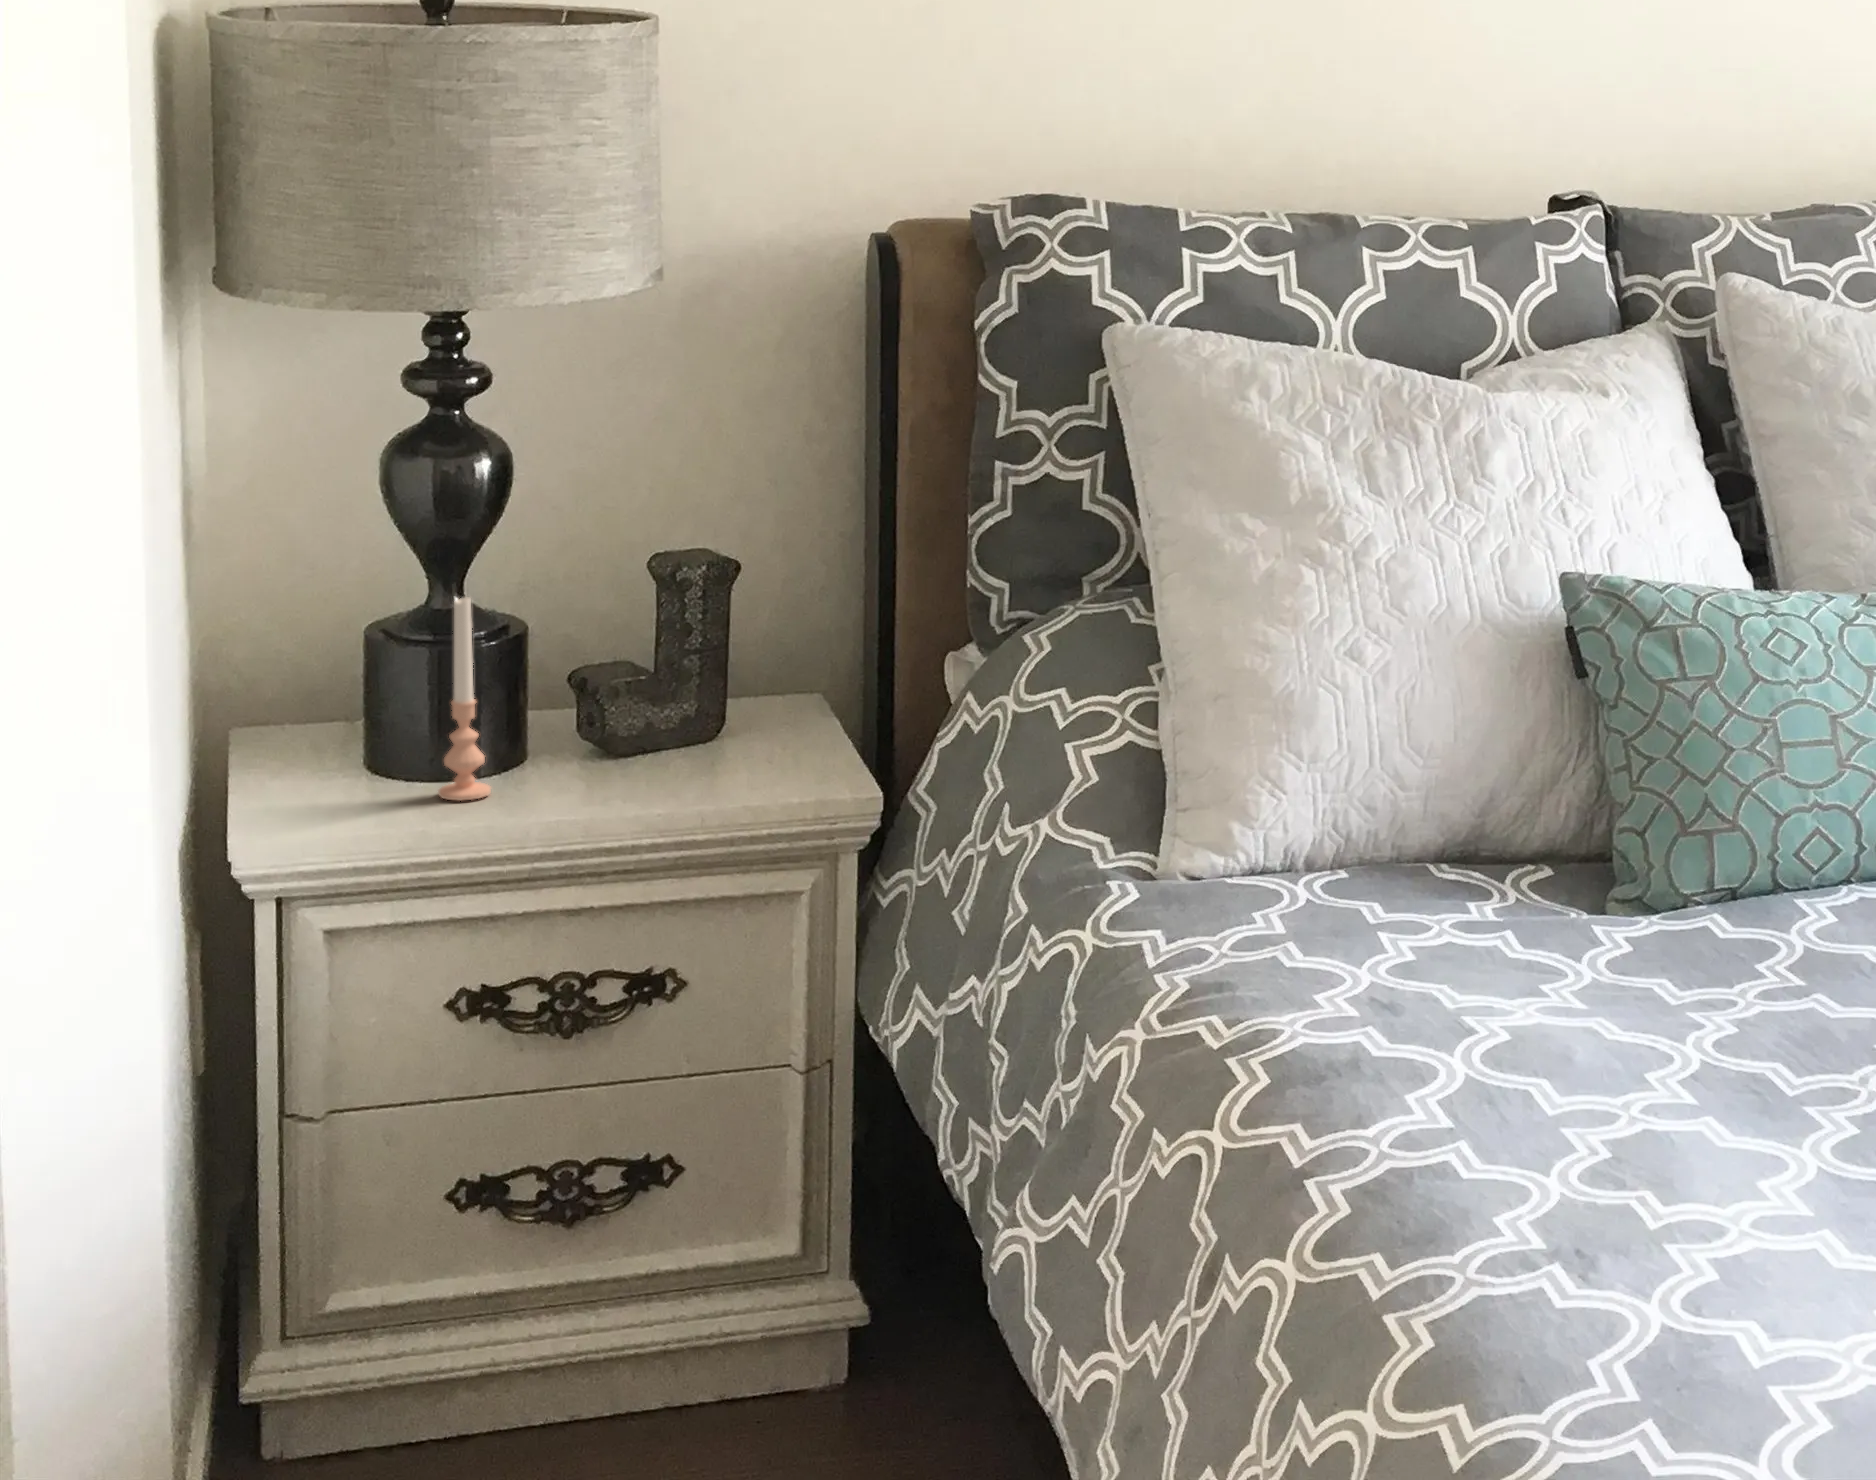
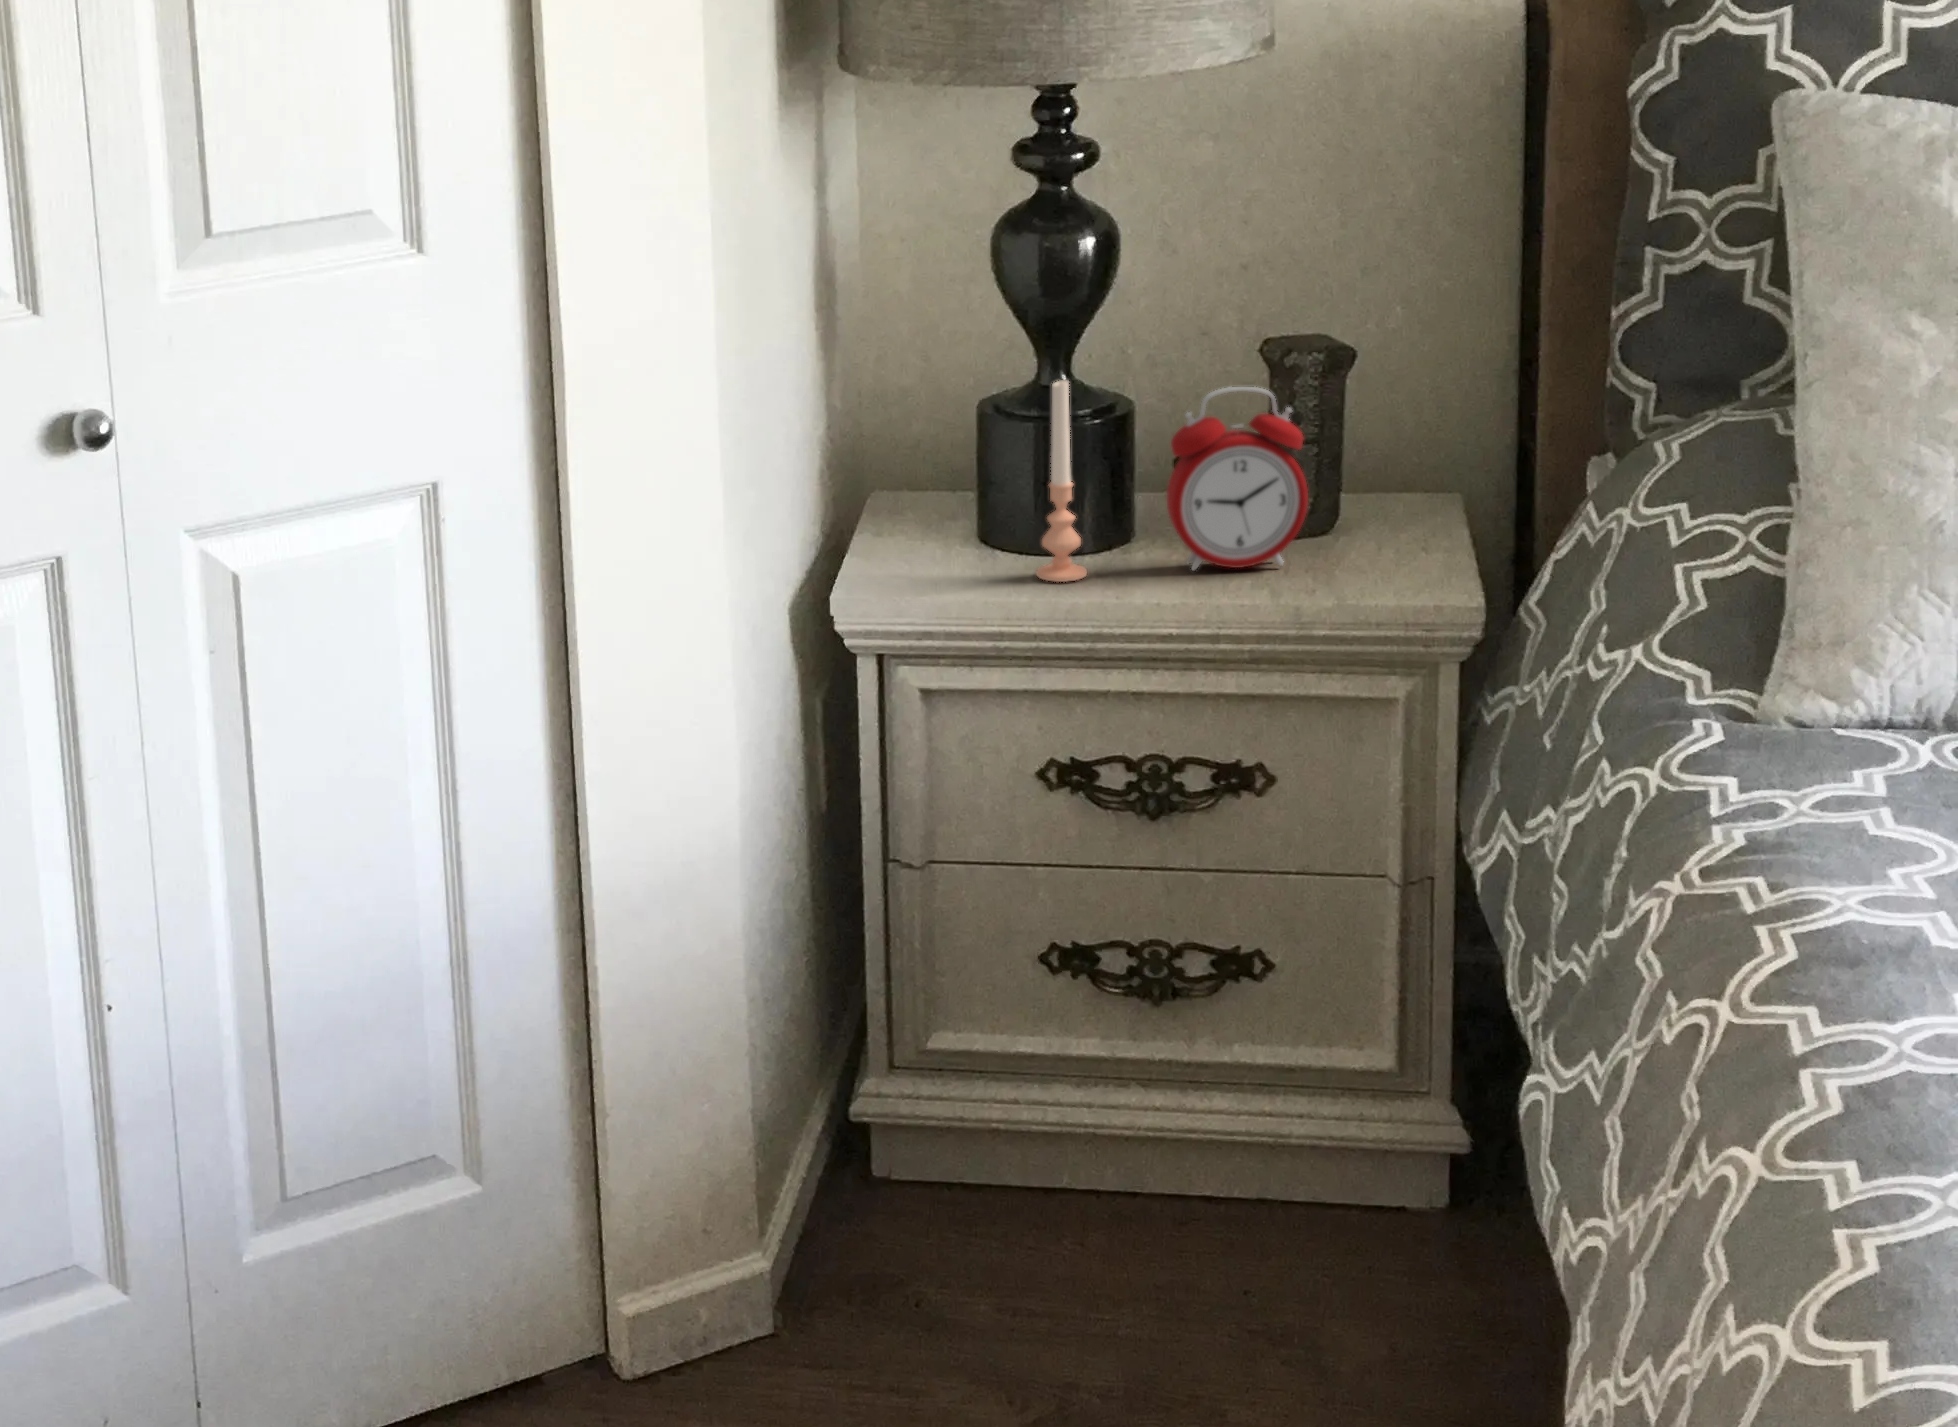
alarm clock: none [568,599,705,781] -> present [1167,387,1308,570]

